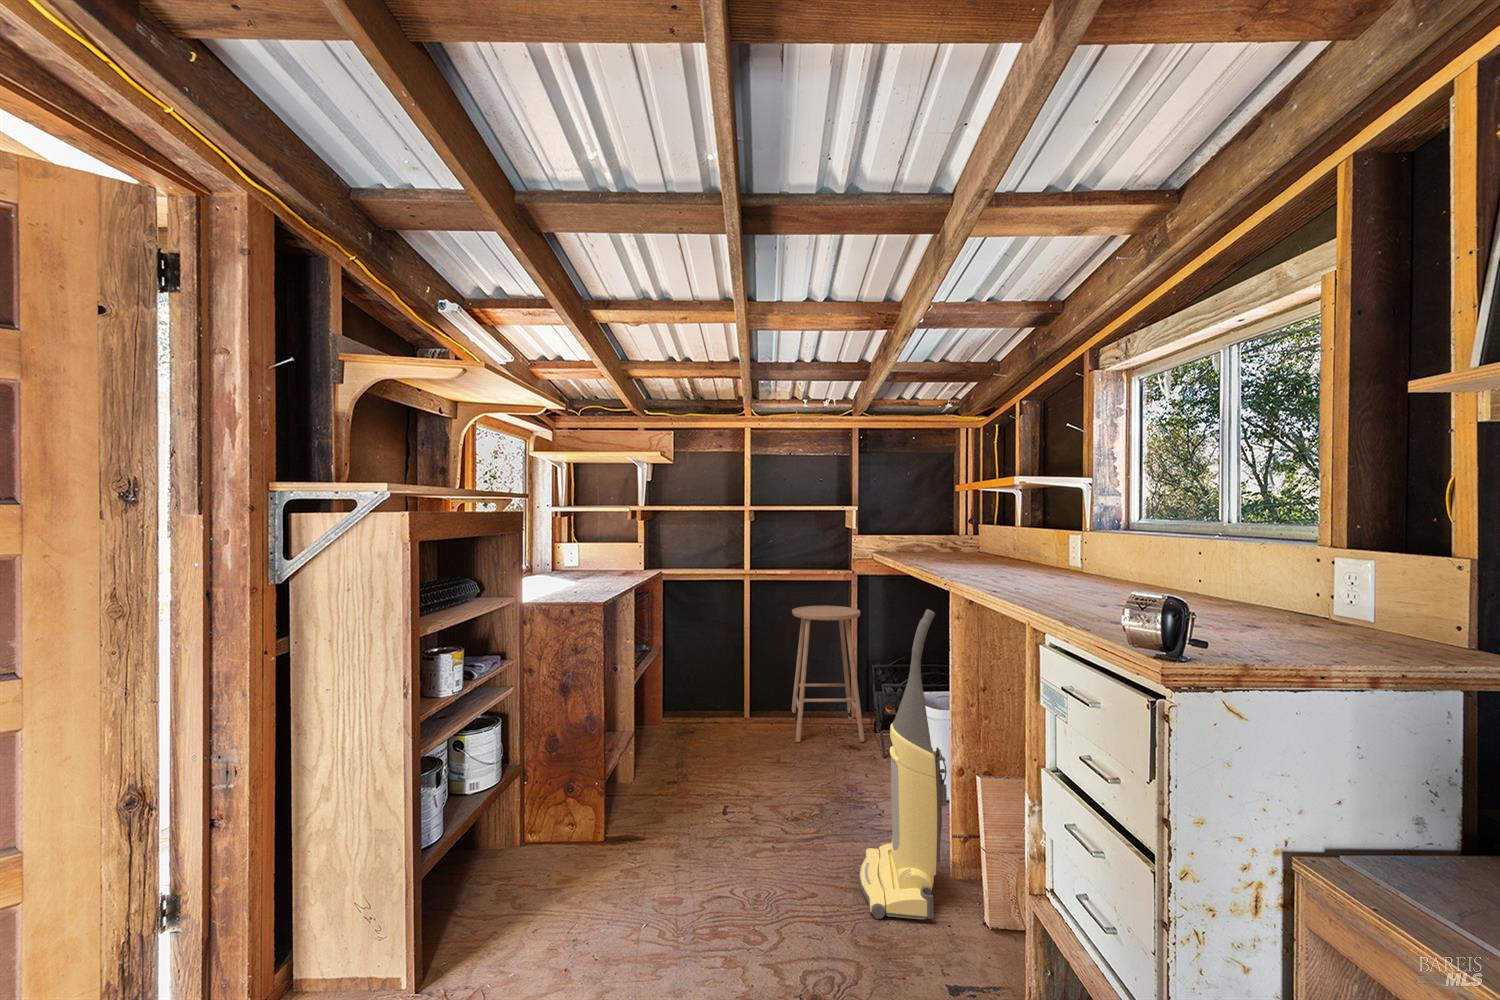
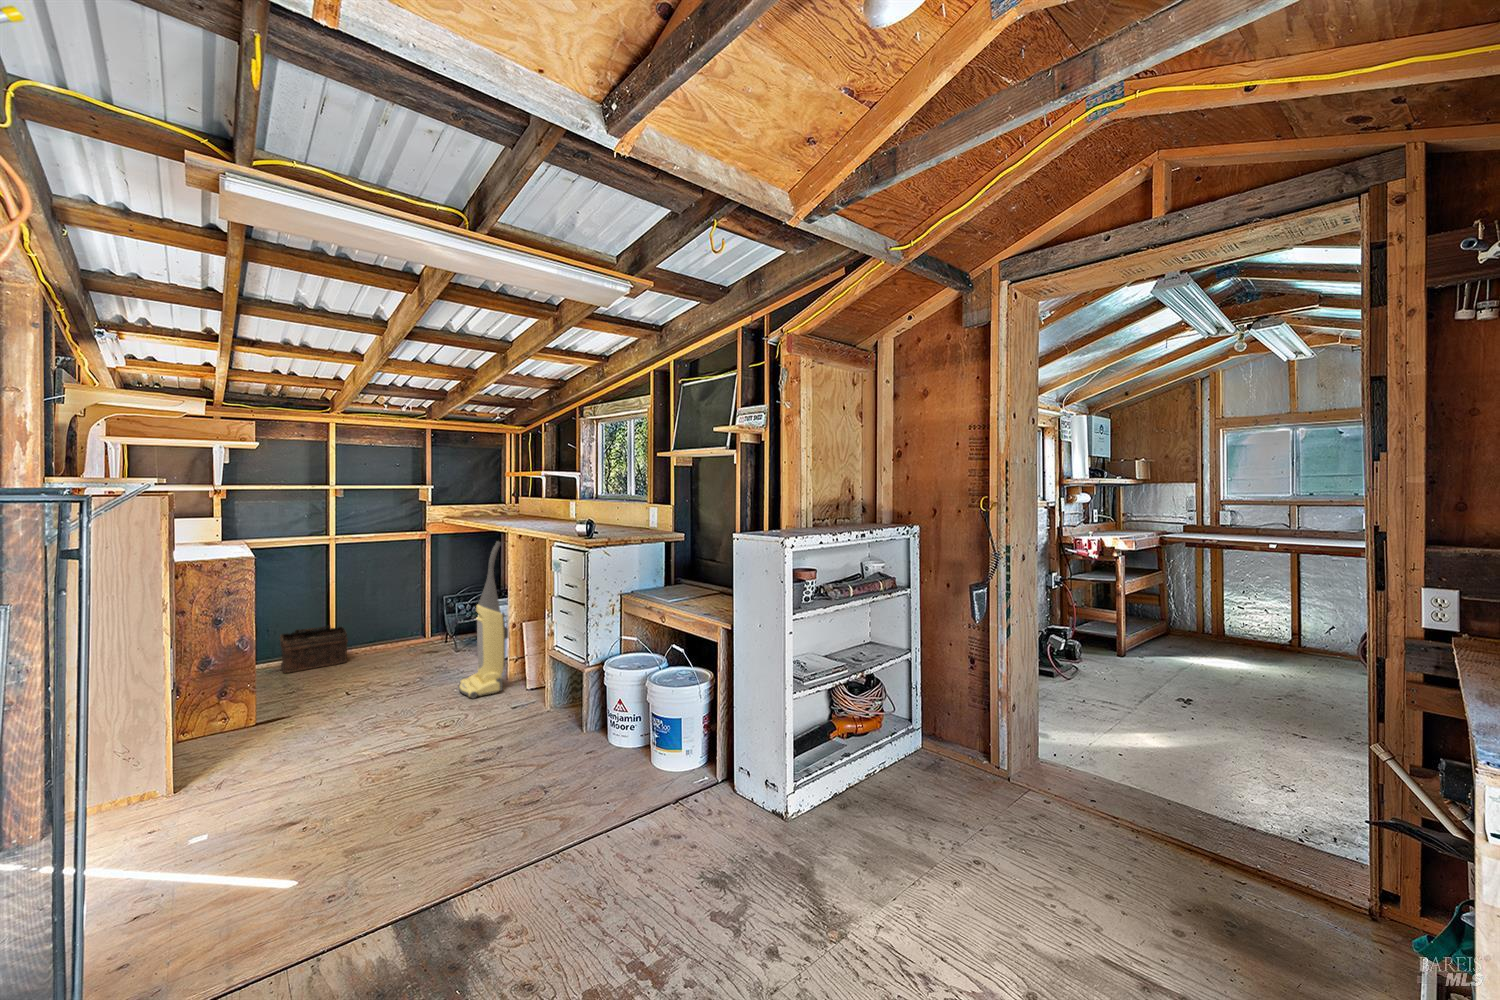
stool: present [792,606,865,742] -> none [377,559,442,657]
basket: none [683,682,752,739] -> present [280,625,348,673]

